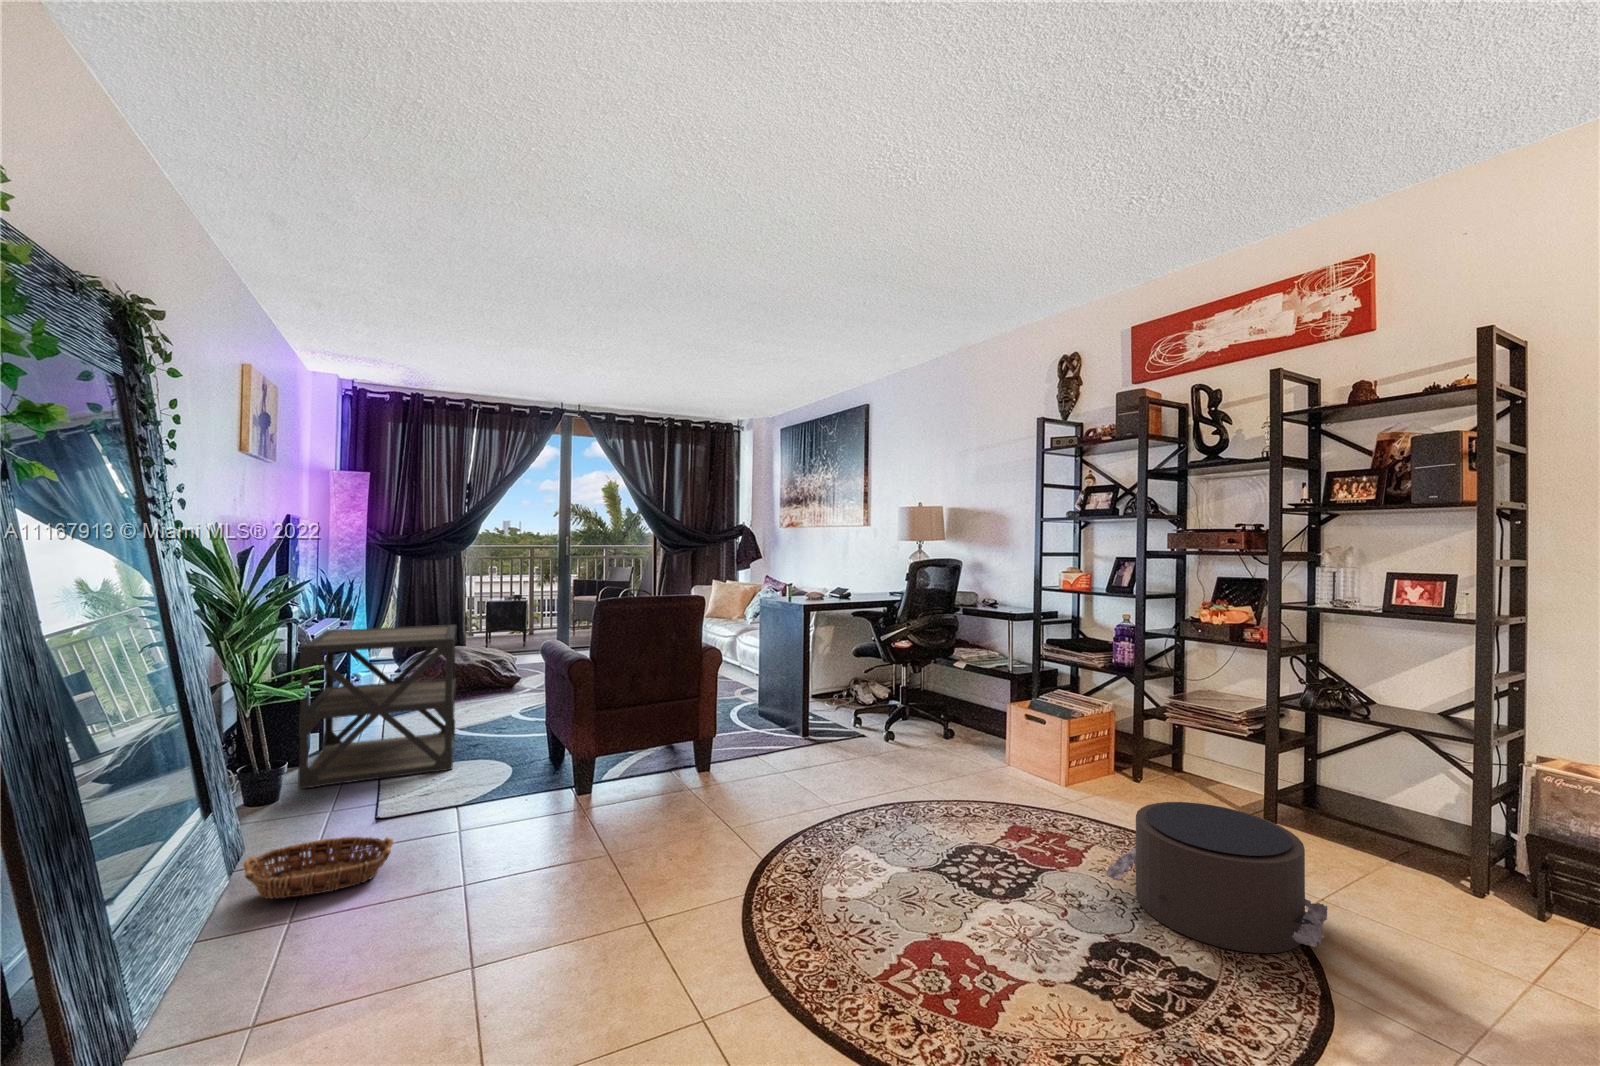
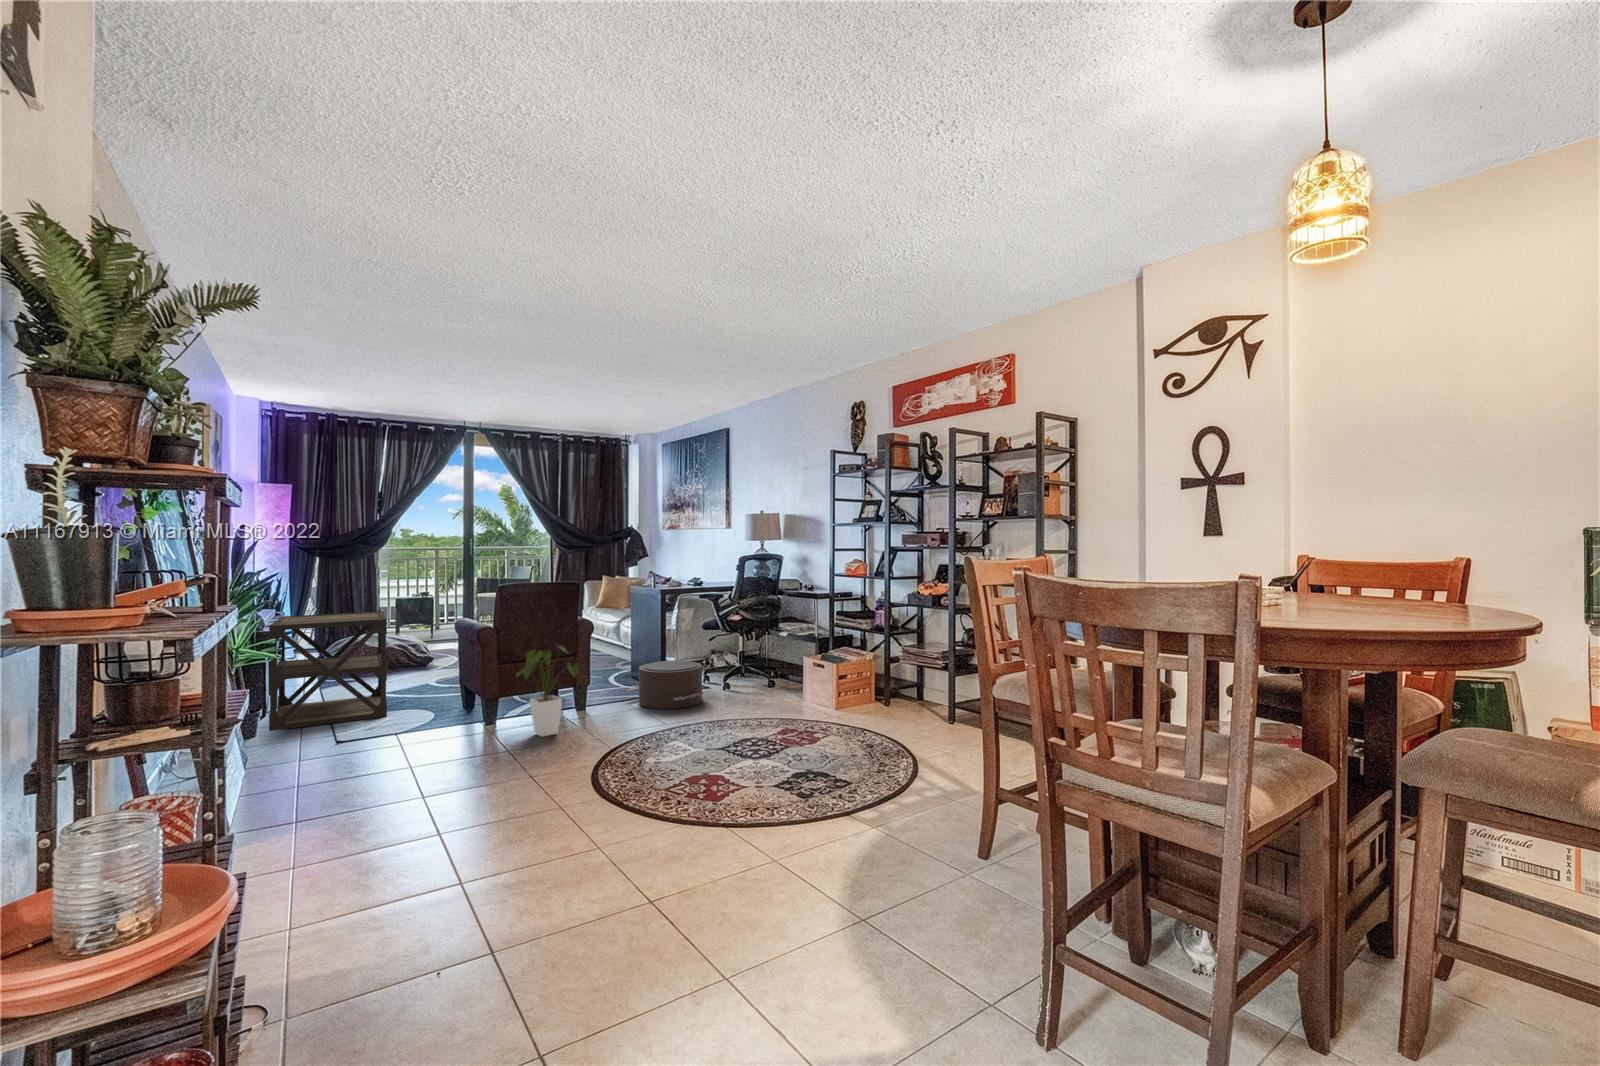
house plant: none [621,681,712,825] -> present [516,645,579,737]
pouf: present [1105,802,1327,953] -> present [628,661,704,709]
basket: present [243,837,393,899] -> none [252,733,372,781]

